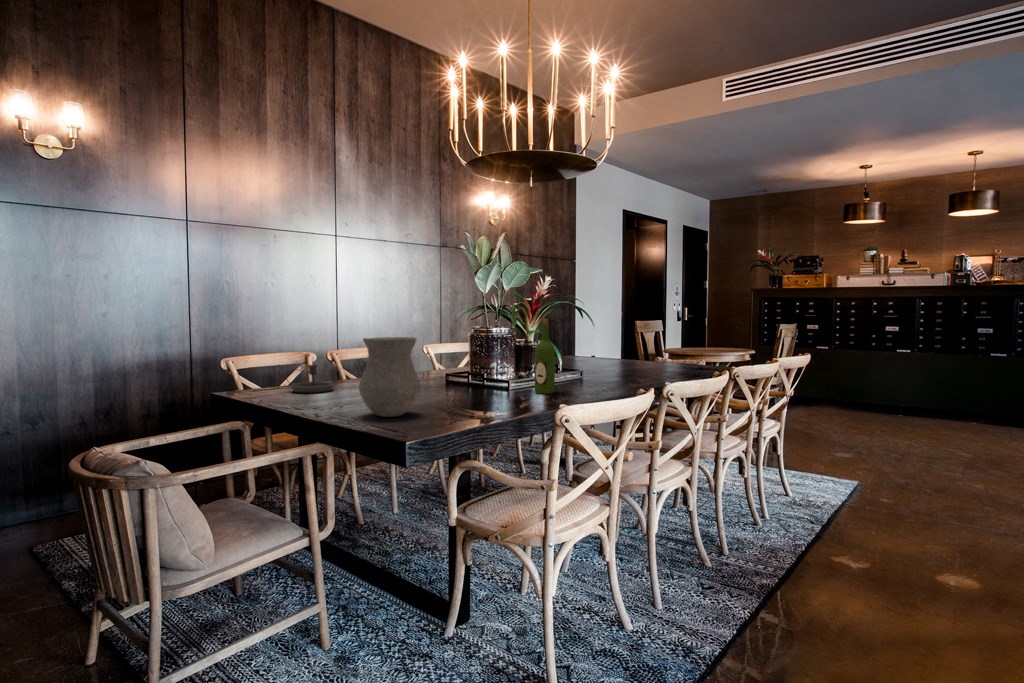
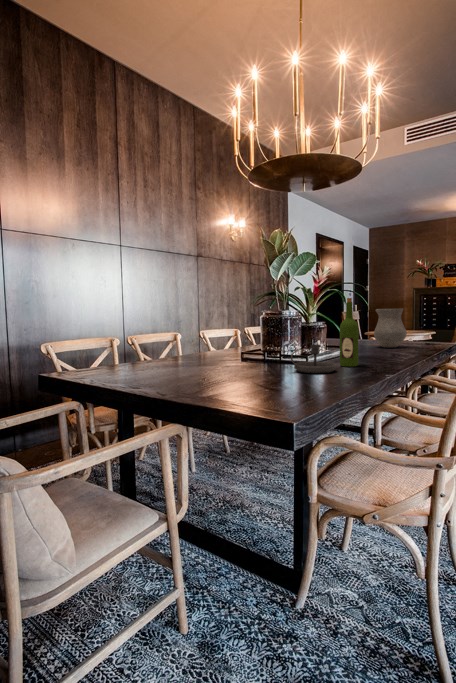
vase: present [359,337,421,417] -> present [374,309,407,348]
candlestick: present [284,365,334,393] -> present [290,345,337,373]

